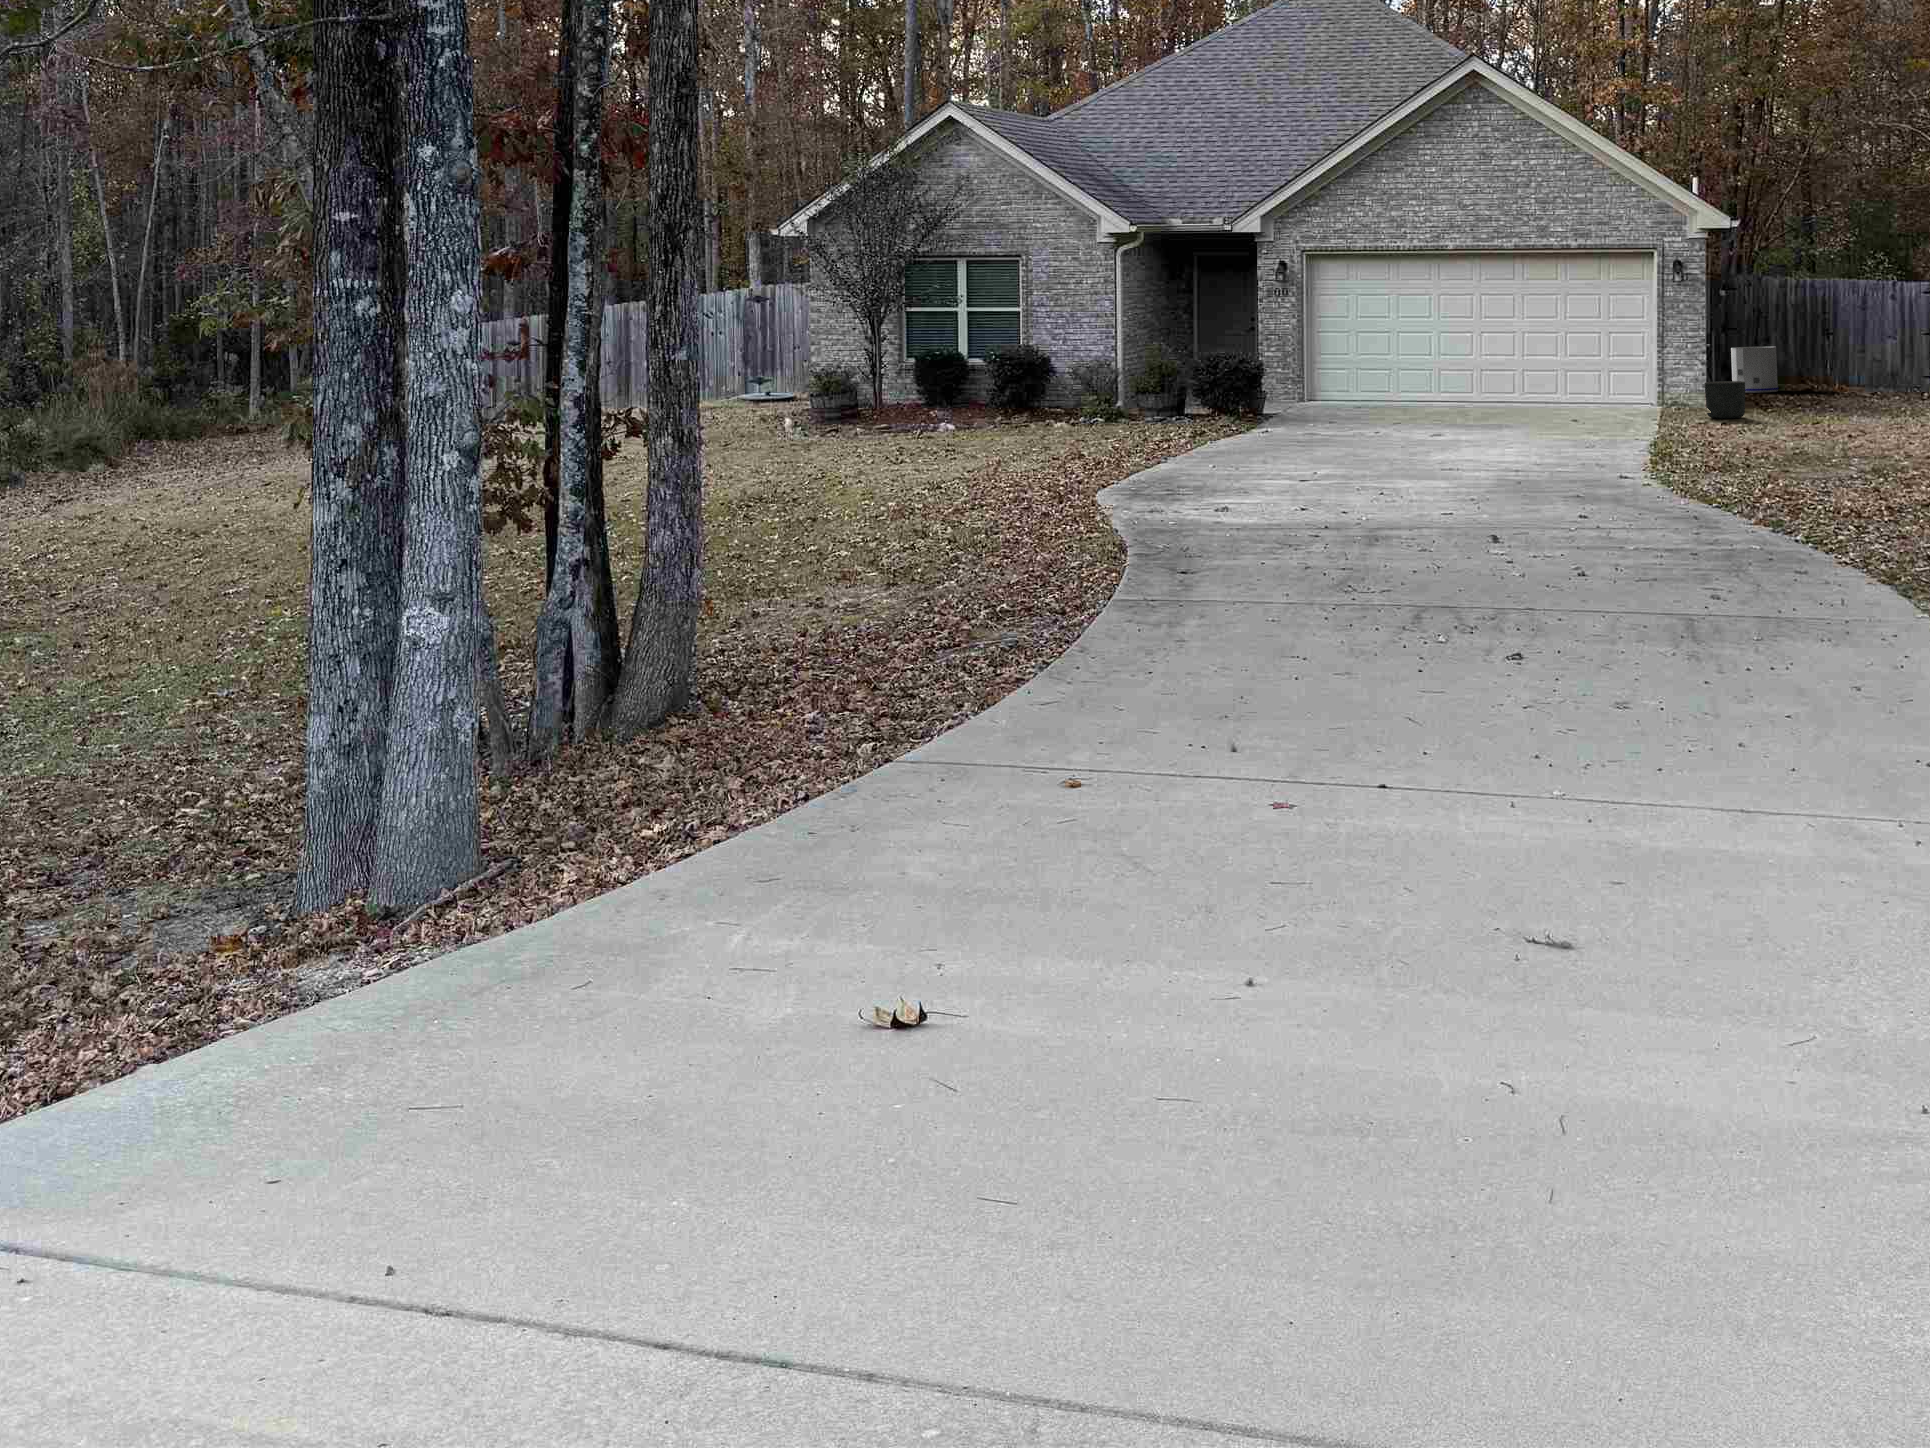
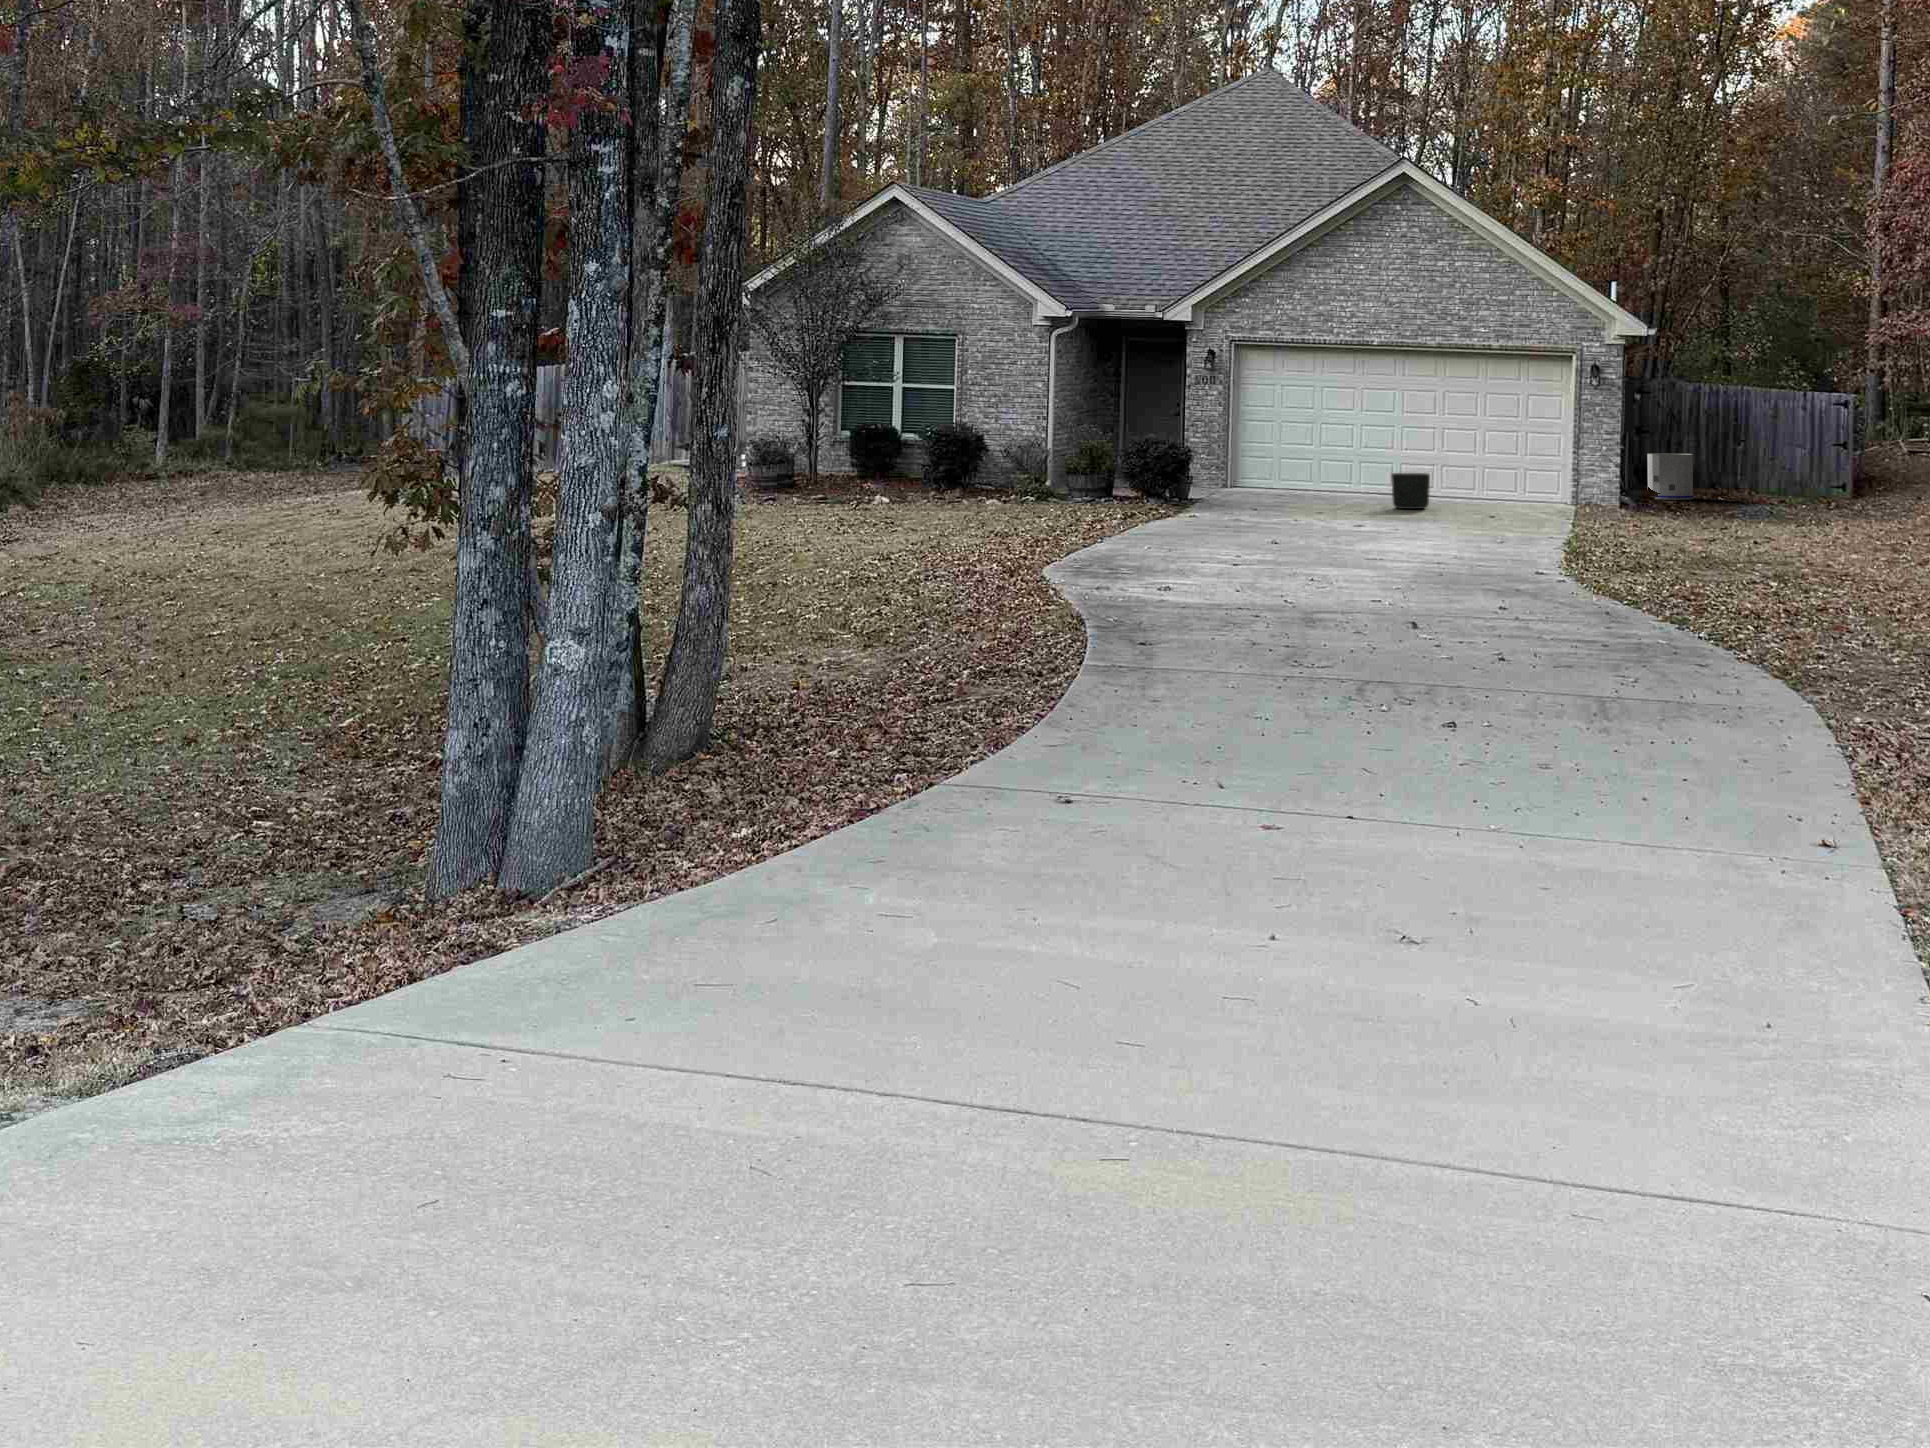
planter: present [1704,381,1745,419] -> present [1391,473,1430,509]

